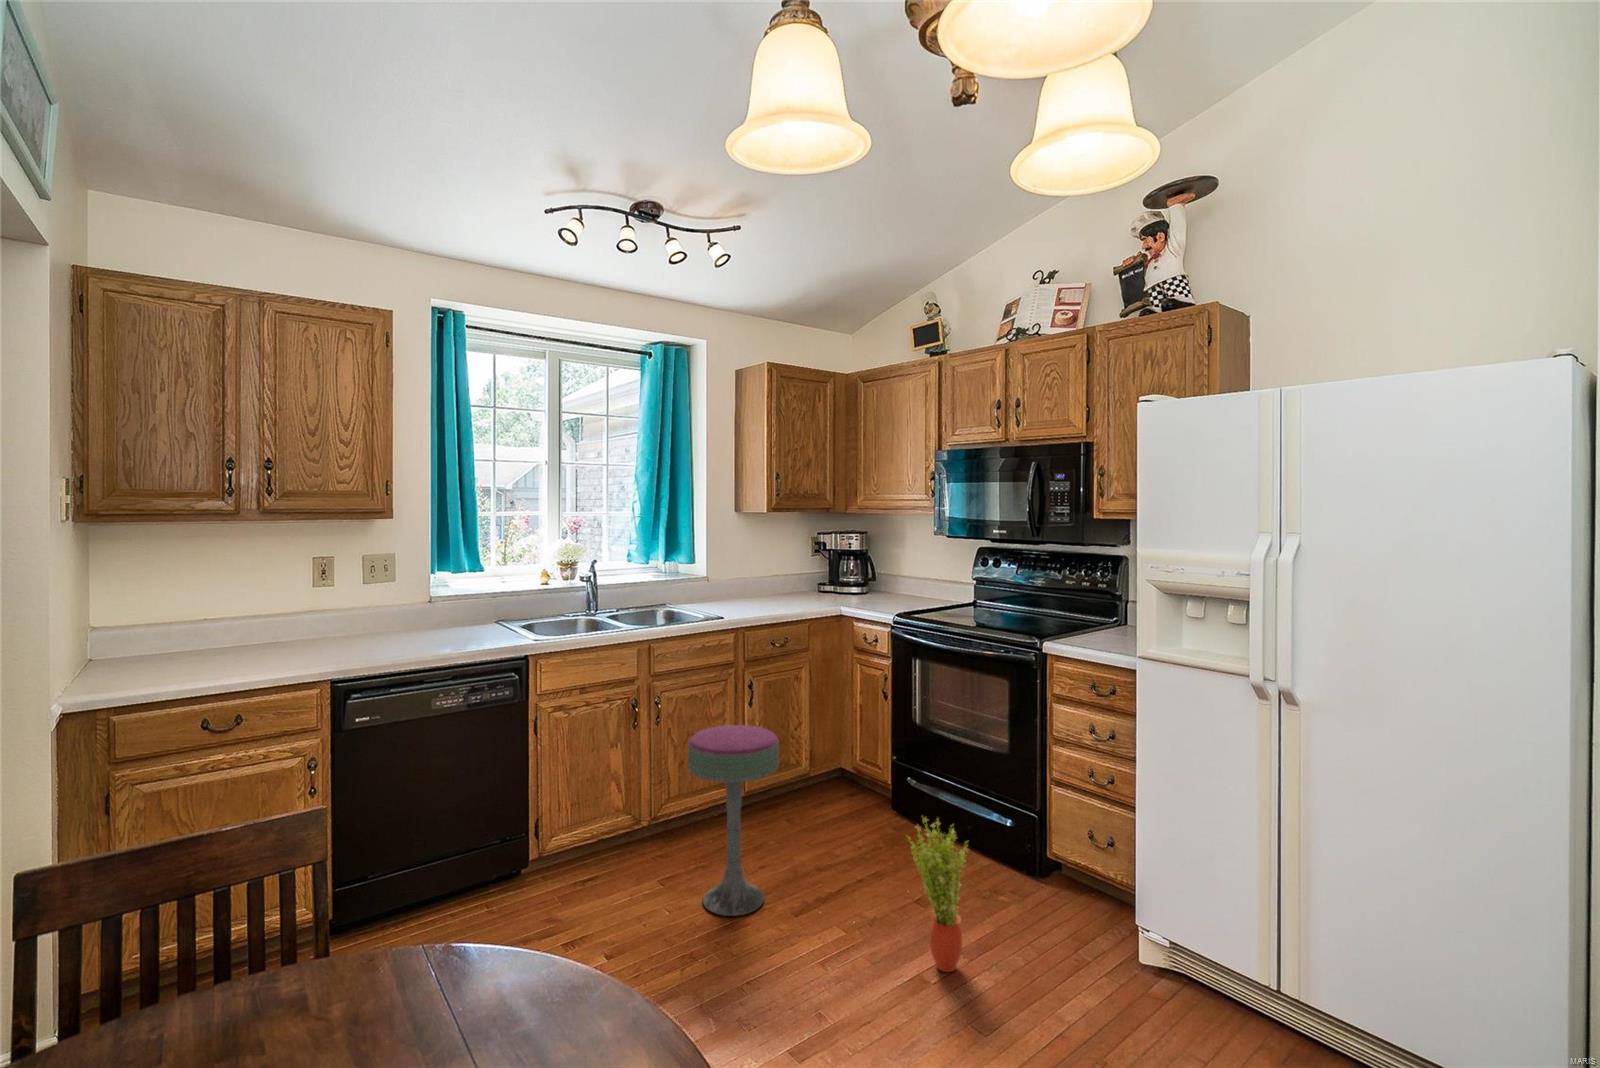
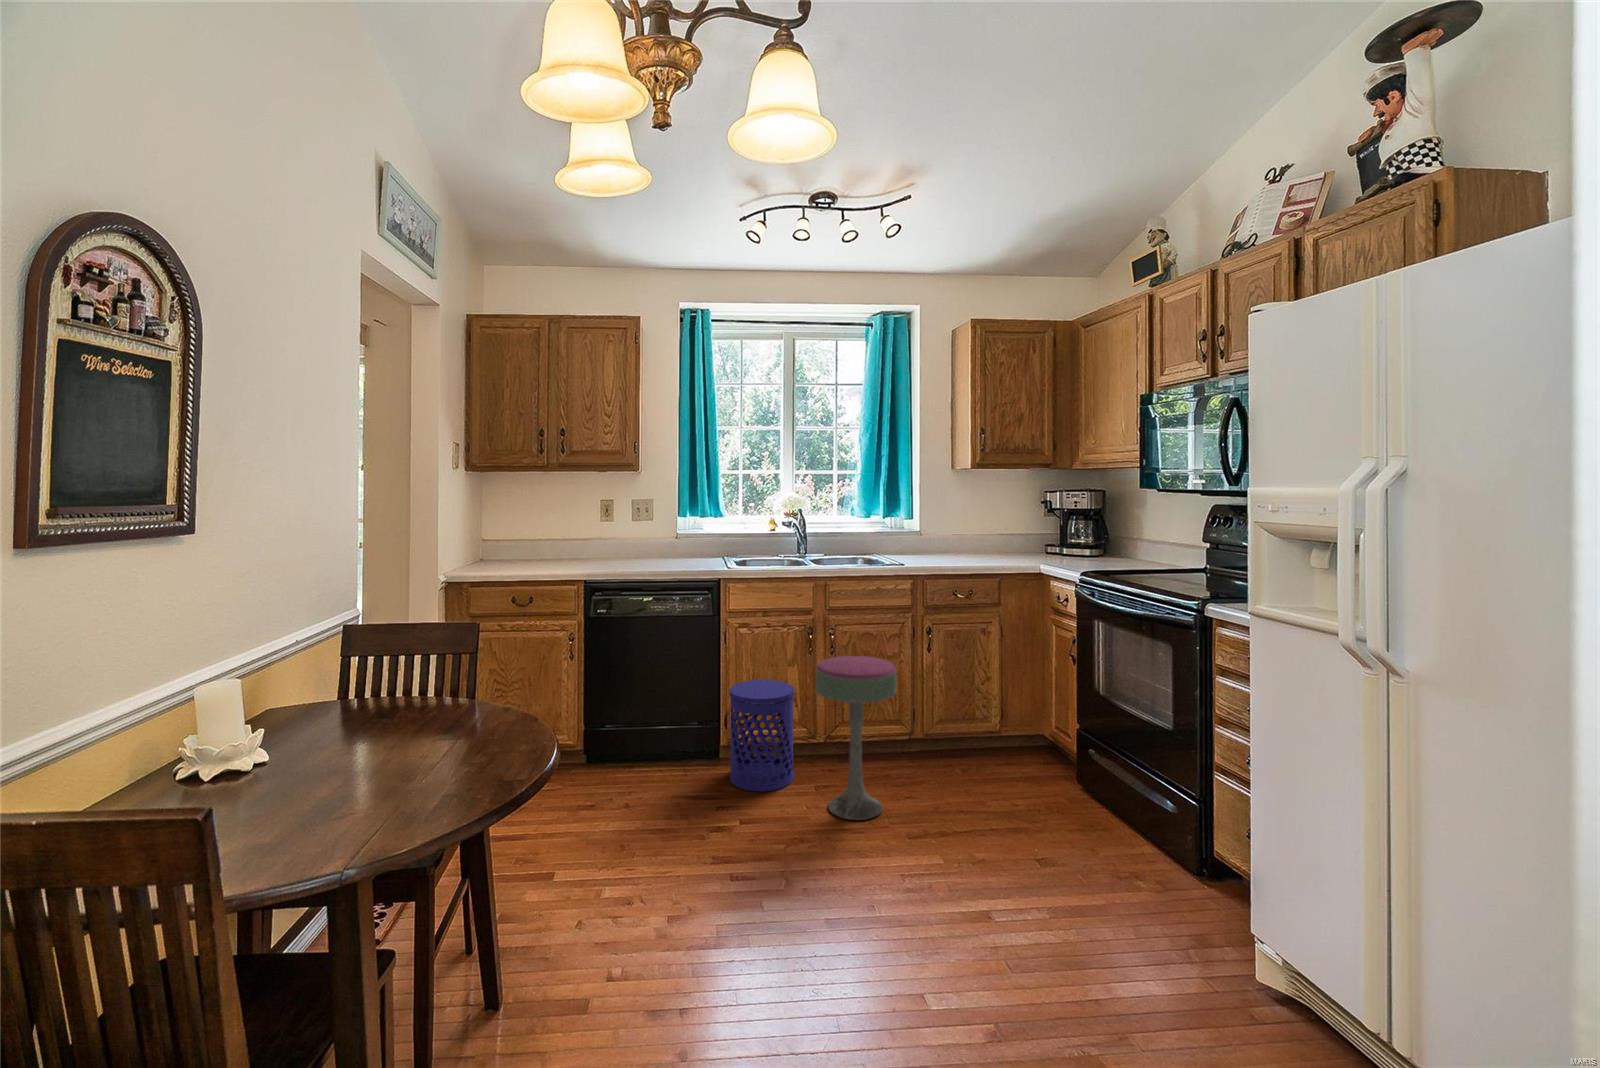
waste bin: none [559,769,641,914] -> present [729,680,794,791]
potted plant: present [909,818,968,972] -> none [963,759,1023,915]

